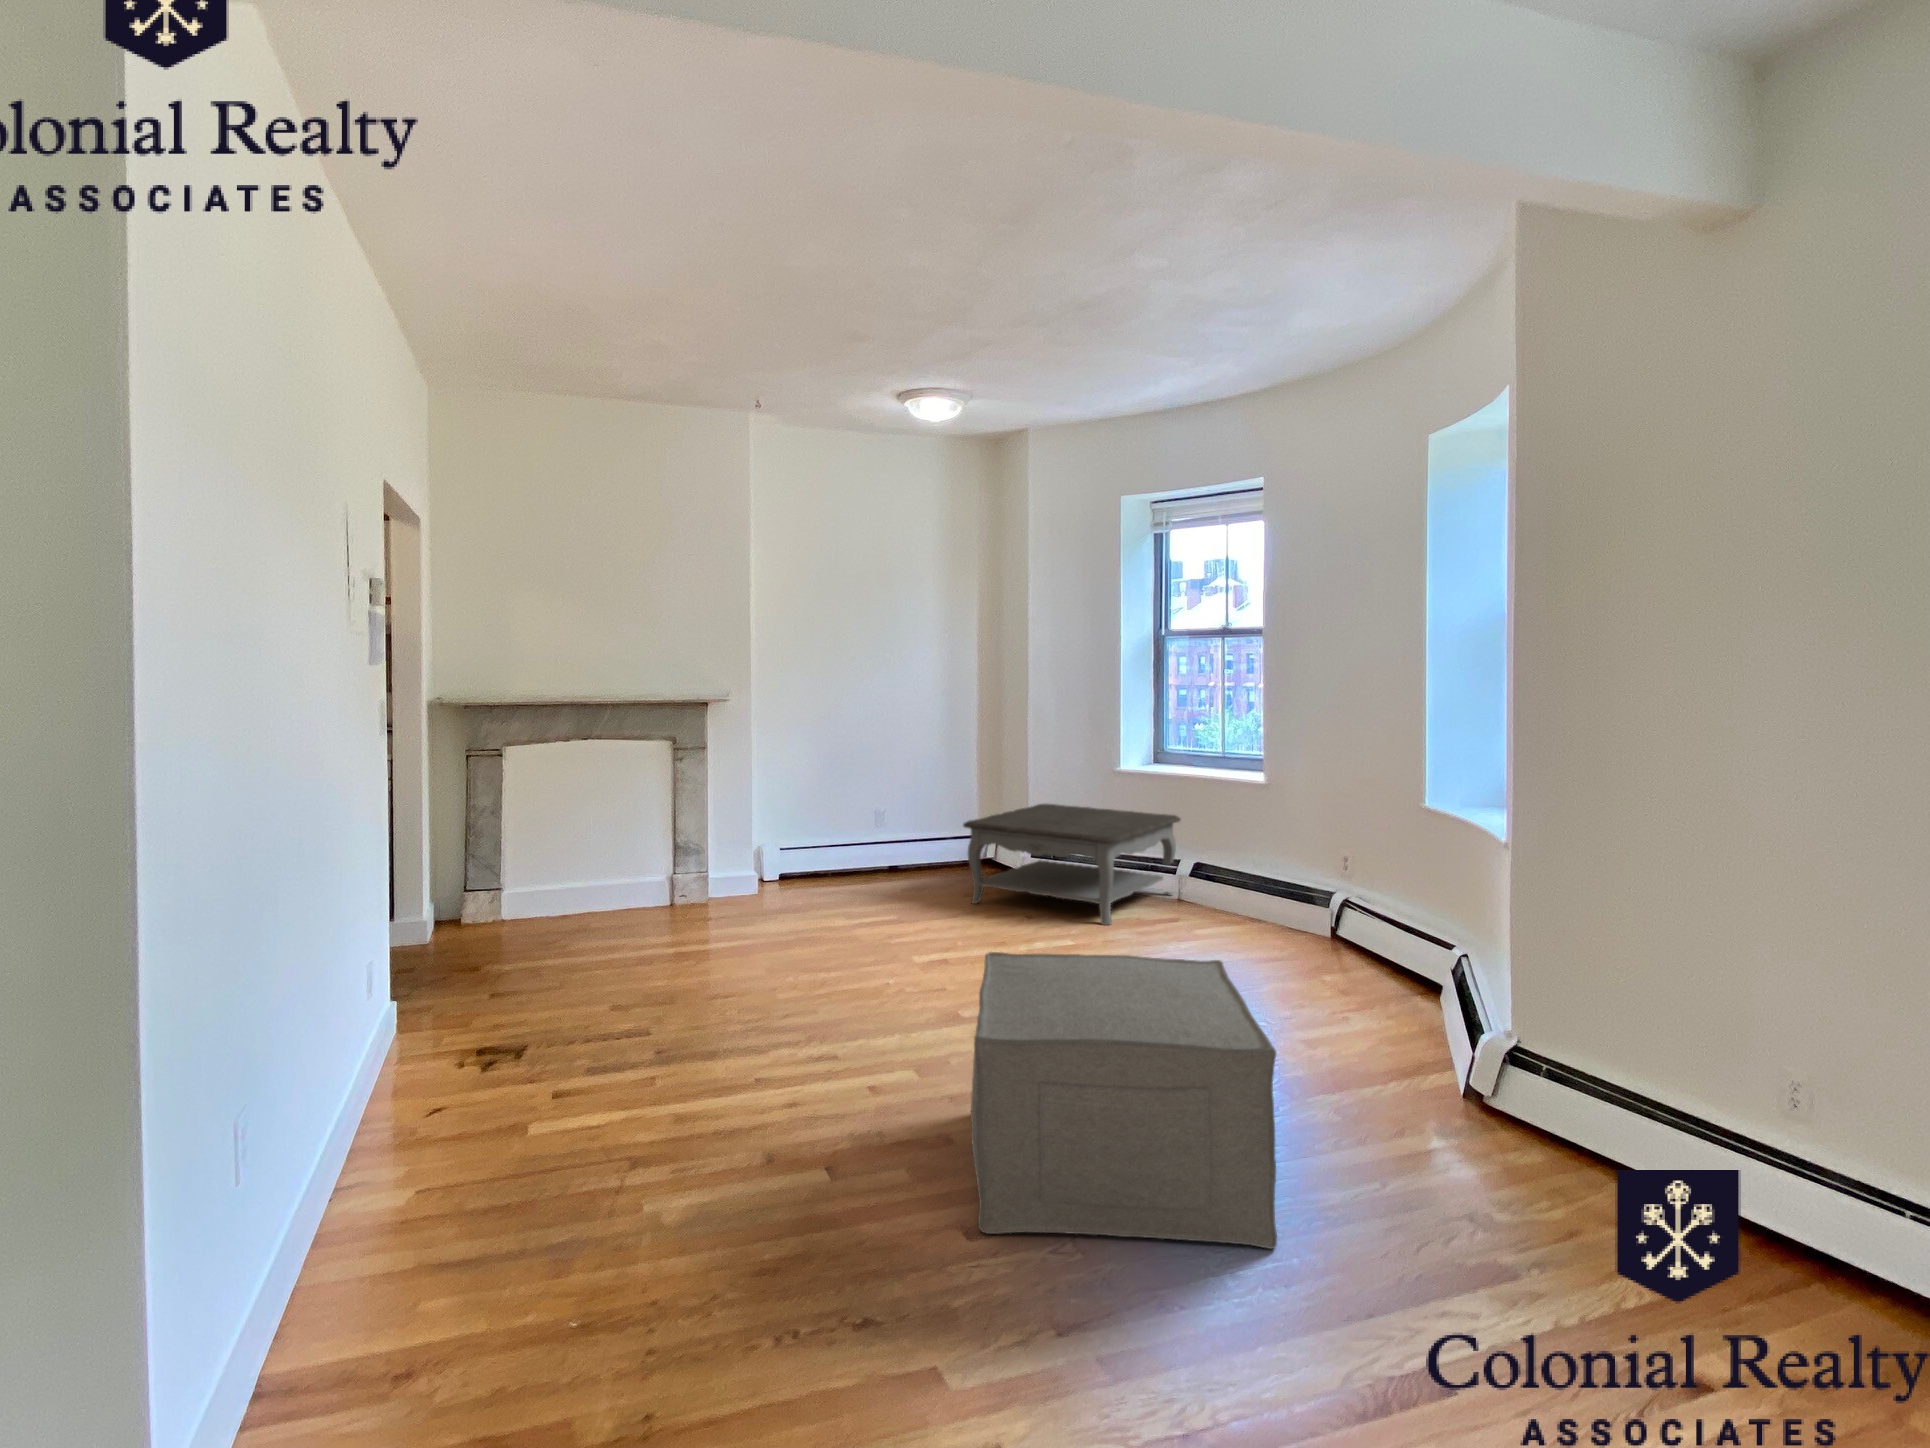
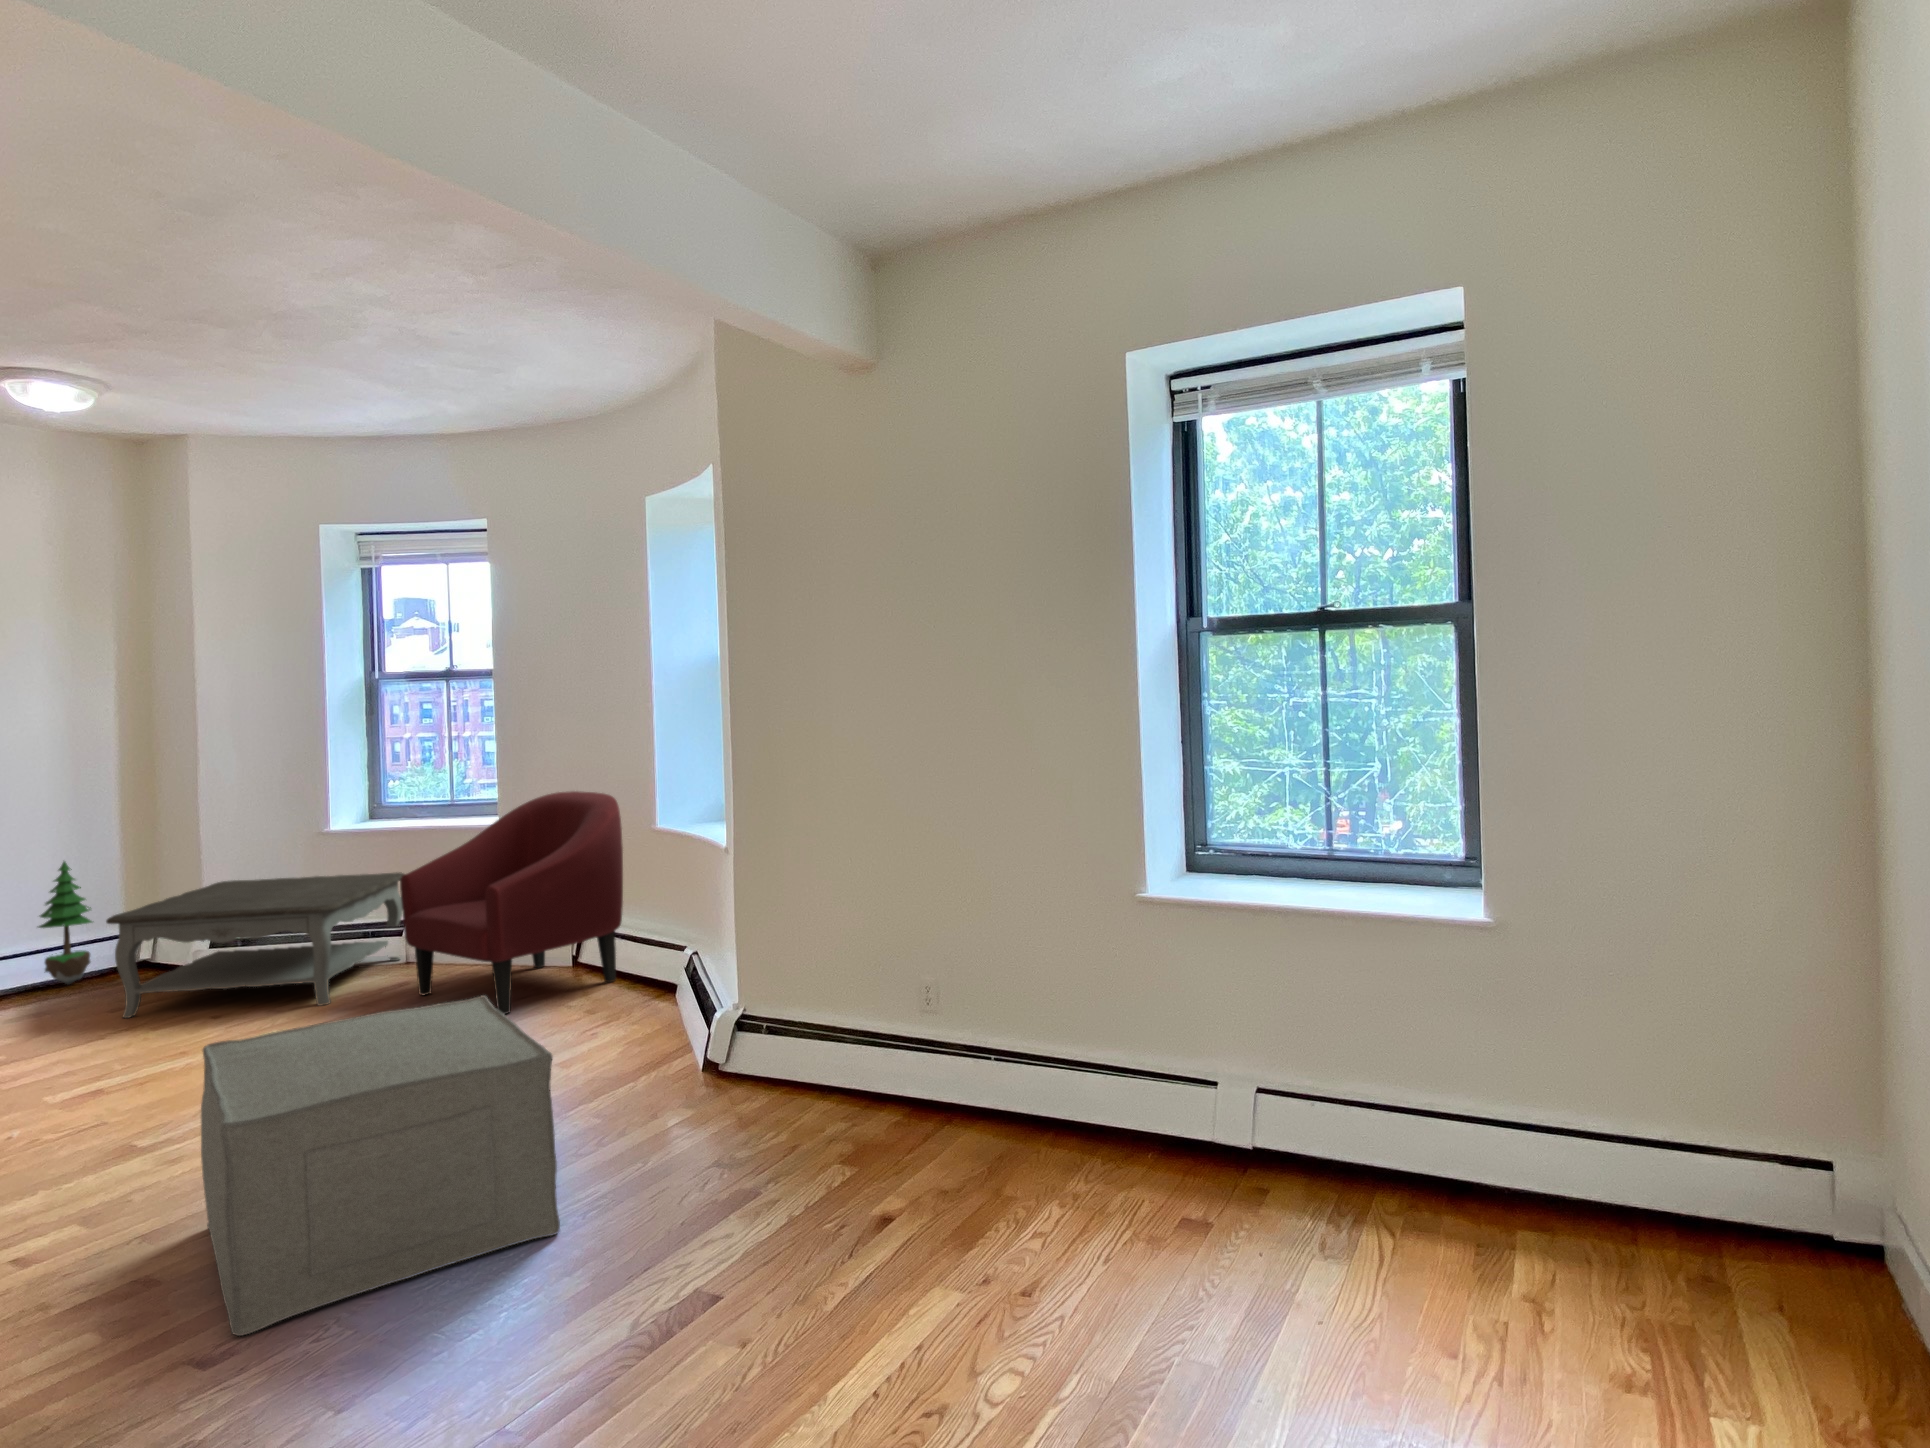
armchair: none [1170,755,1385,973] -> present [400,791,623,1014]
potted tree: none [928,772,963,868] -> present [39,861,92,984]

